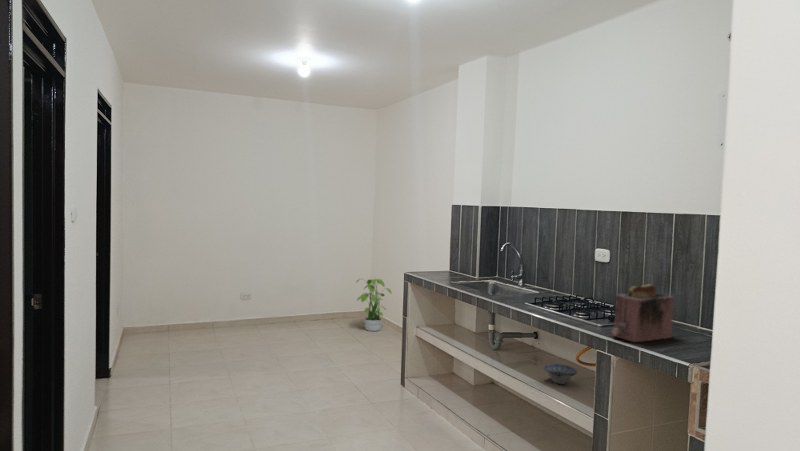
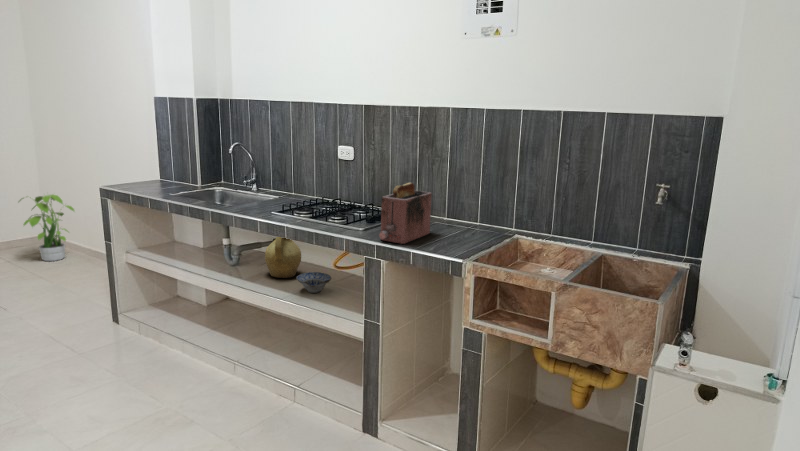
pitcher: none [521,320,554,367] -> present [265,237,301,278]

